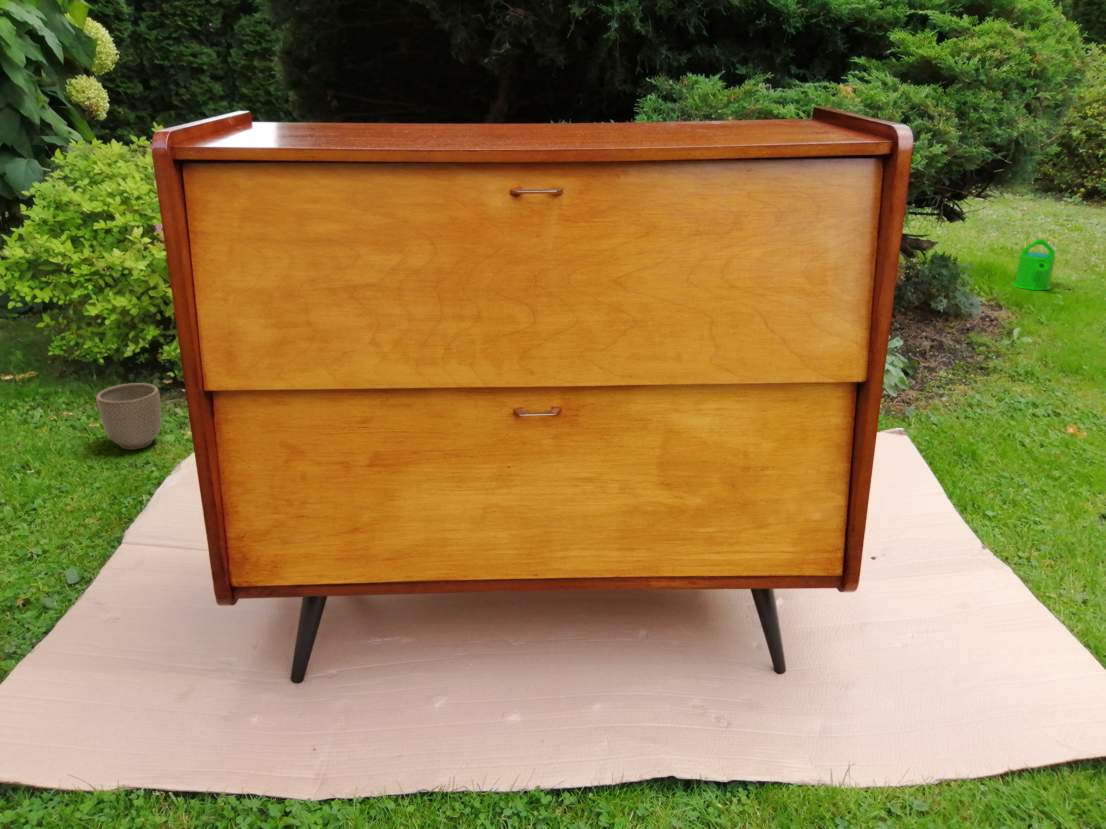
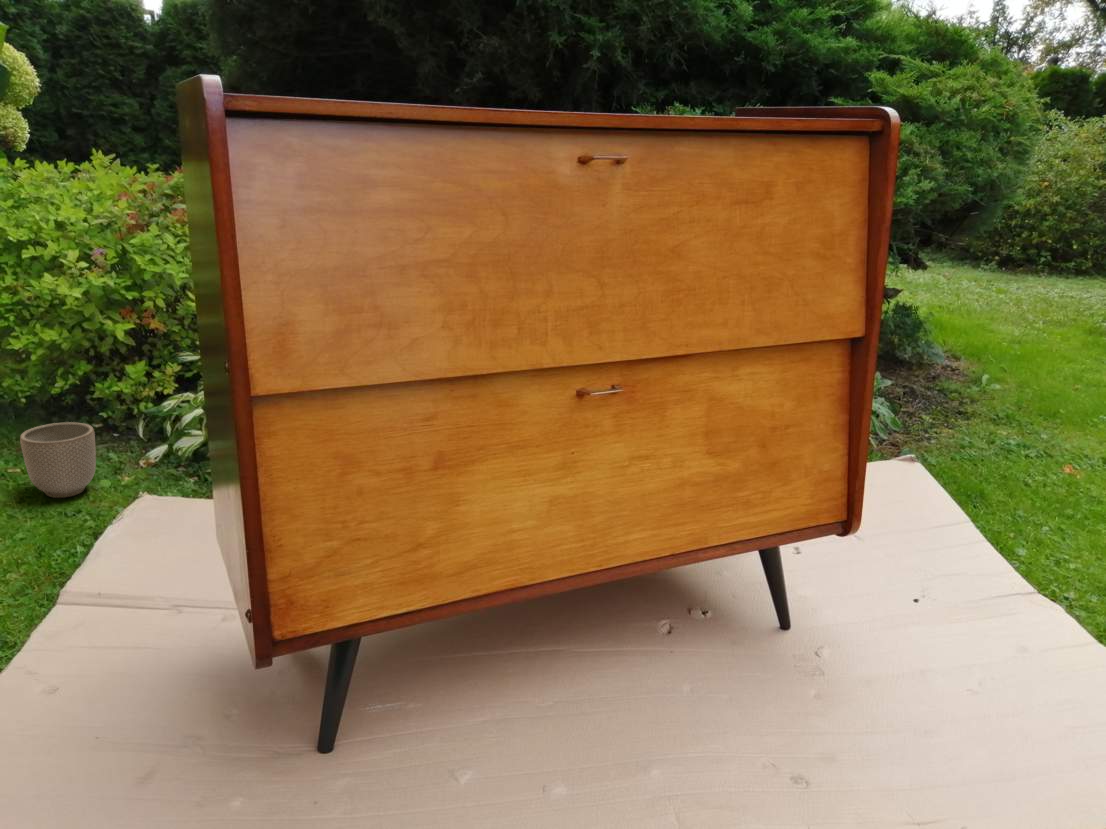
watering can: present [1013,239,1055,290] -> none [972,288,1014,339]

